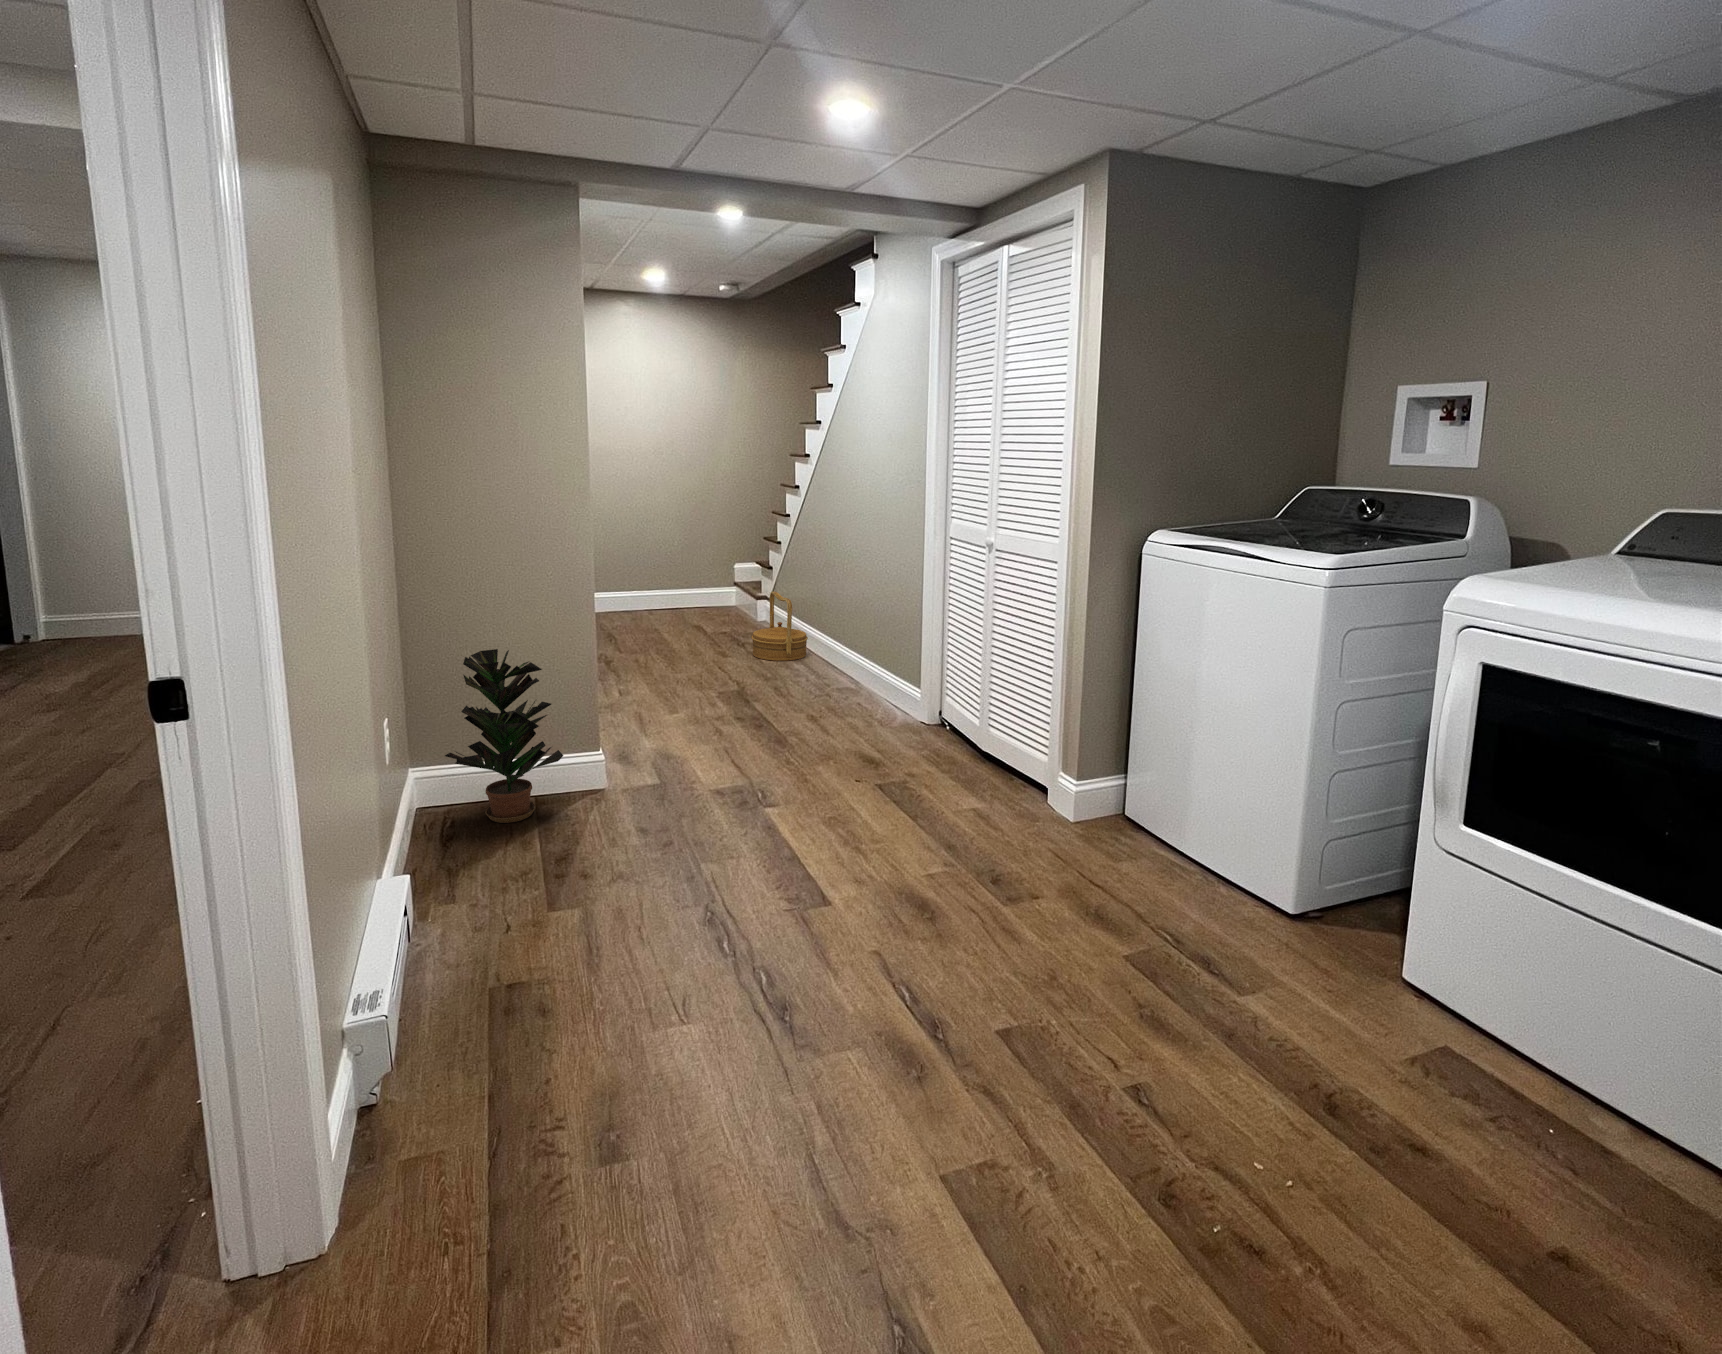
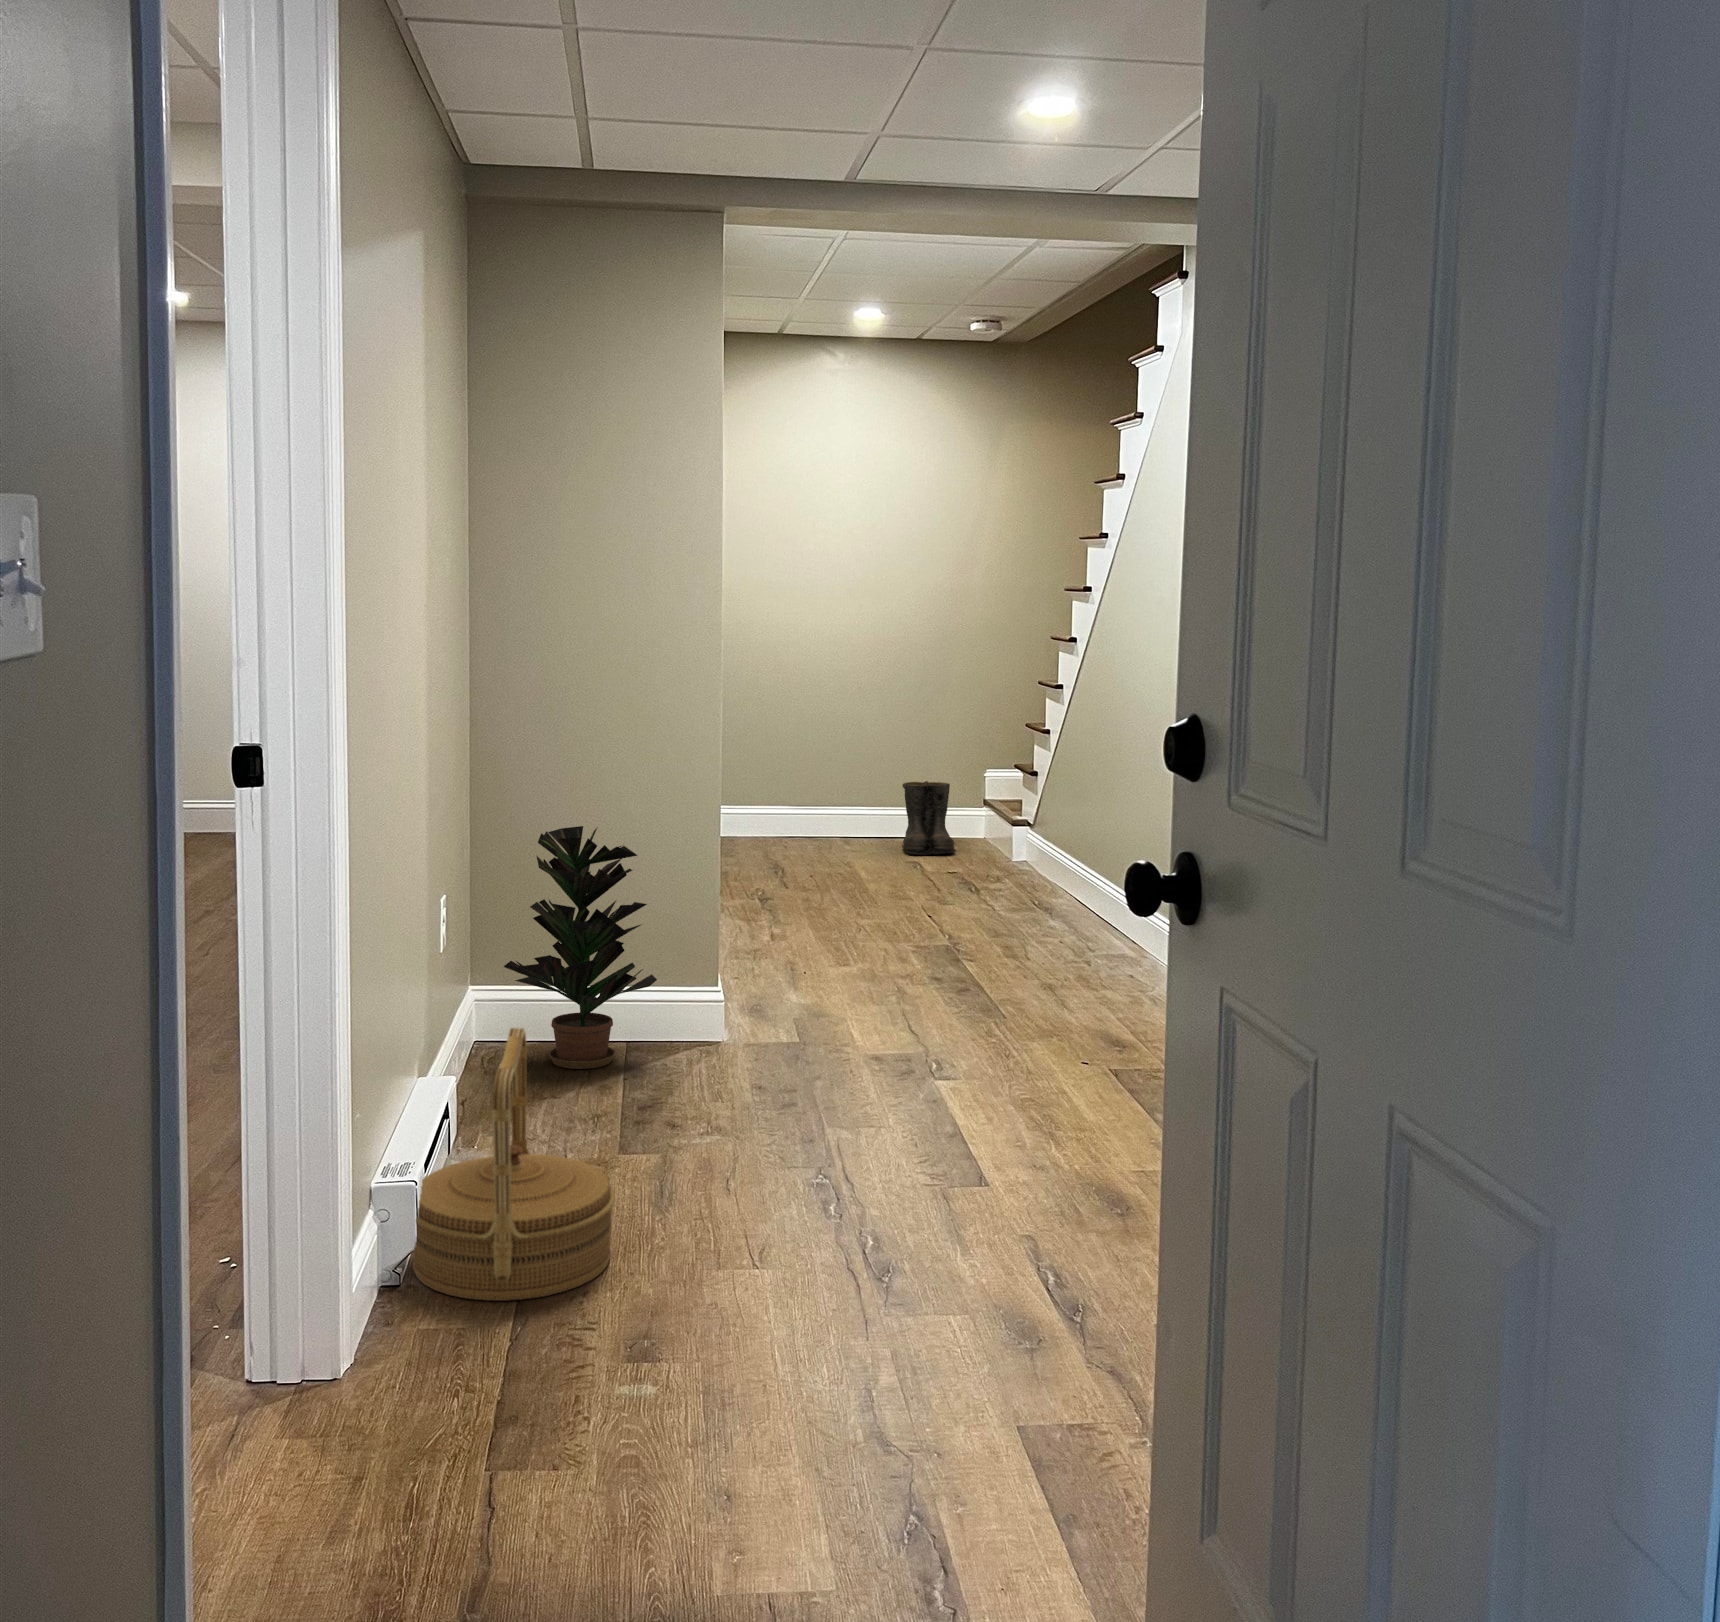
boots: none [689,573,725,619] -> present [902,781,956,855]
woven basket: present [752,592,808,661] -> present [413,1028,615,1301]

